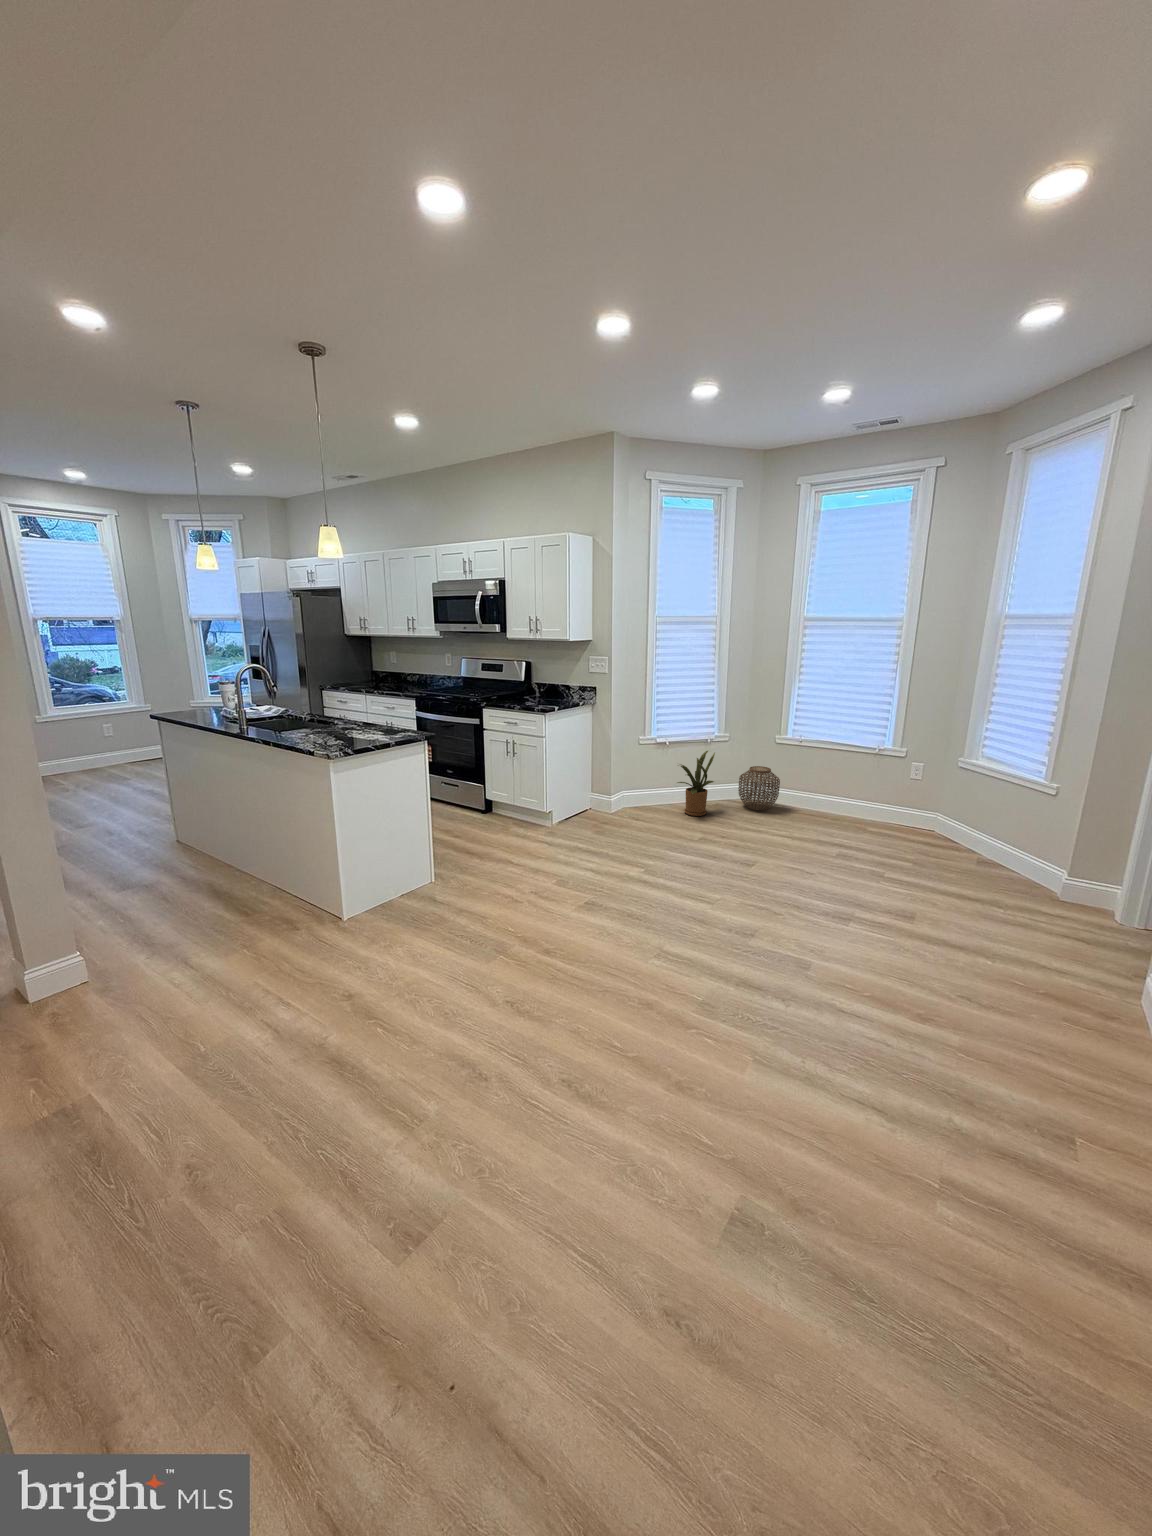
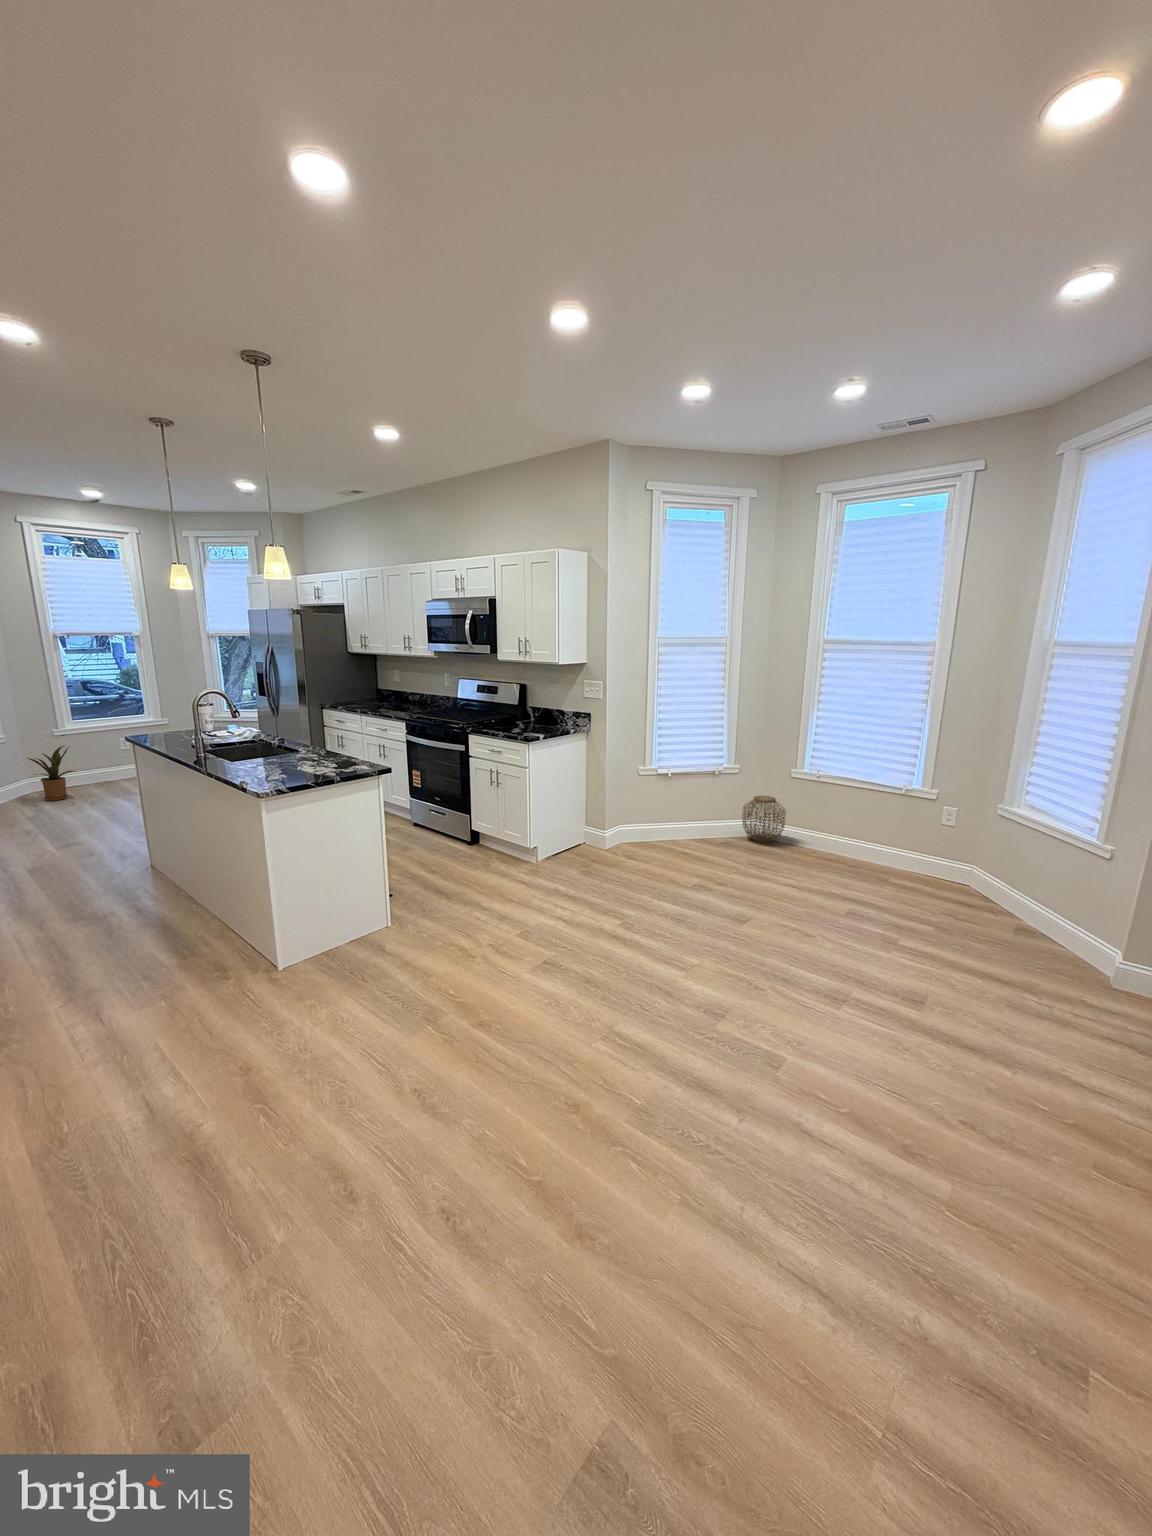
house plant: present [677,751,715,816] -> present [27,746,74,801]

